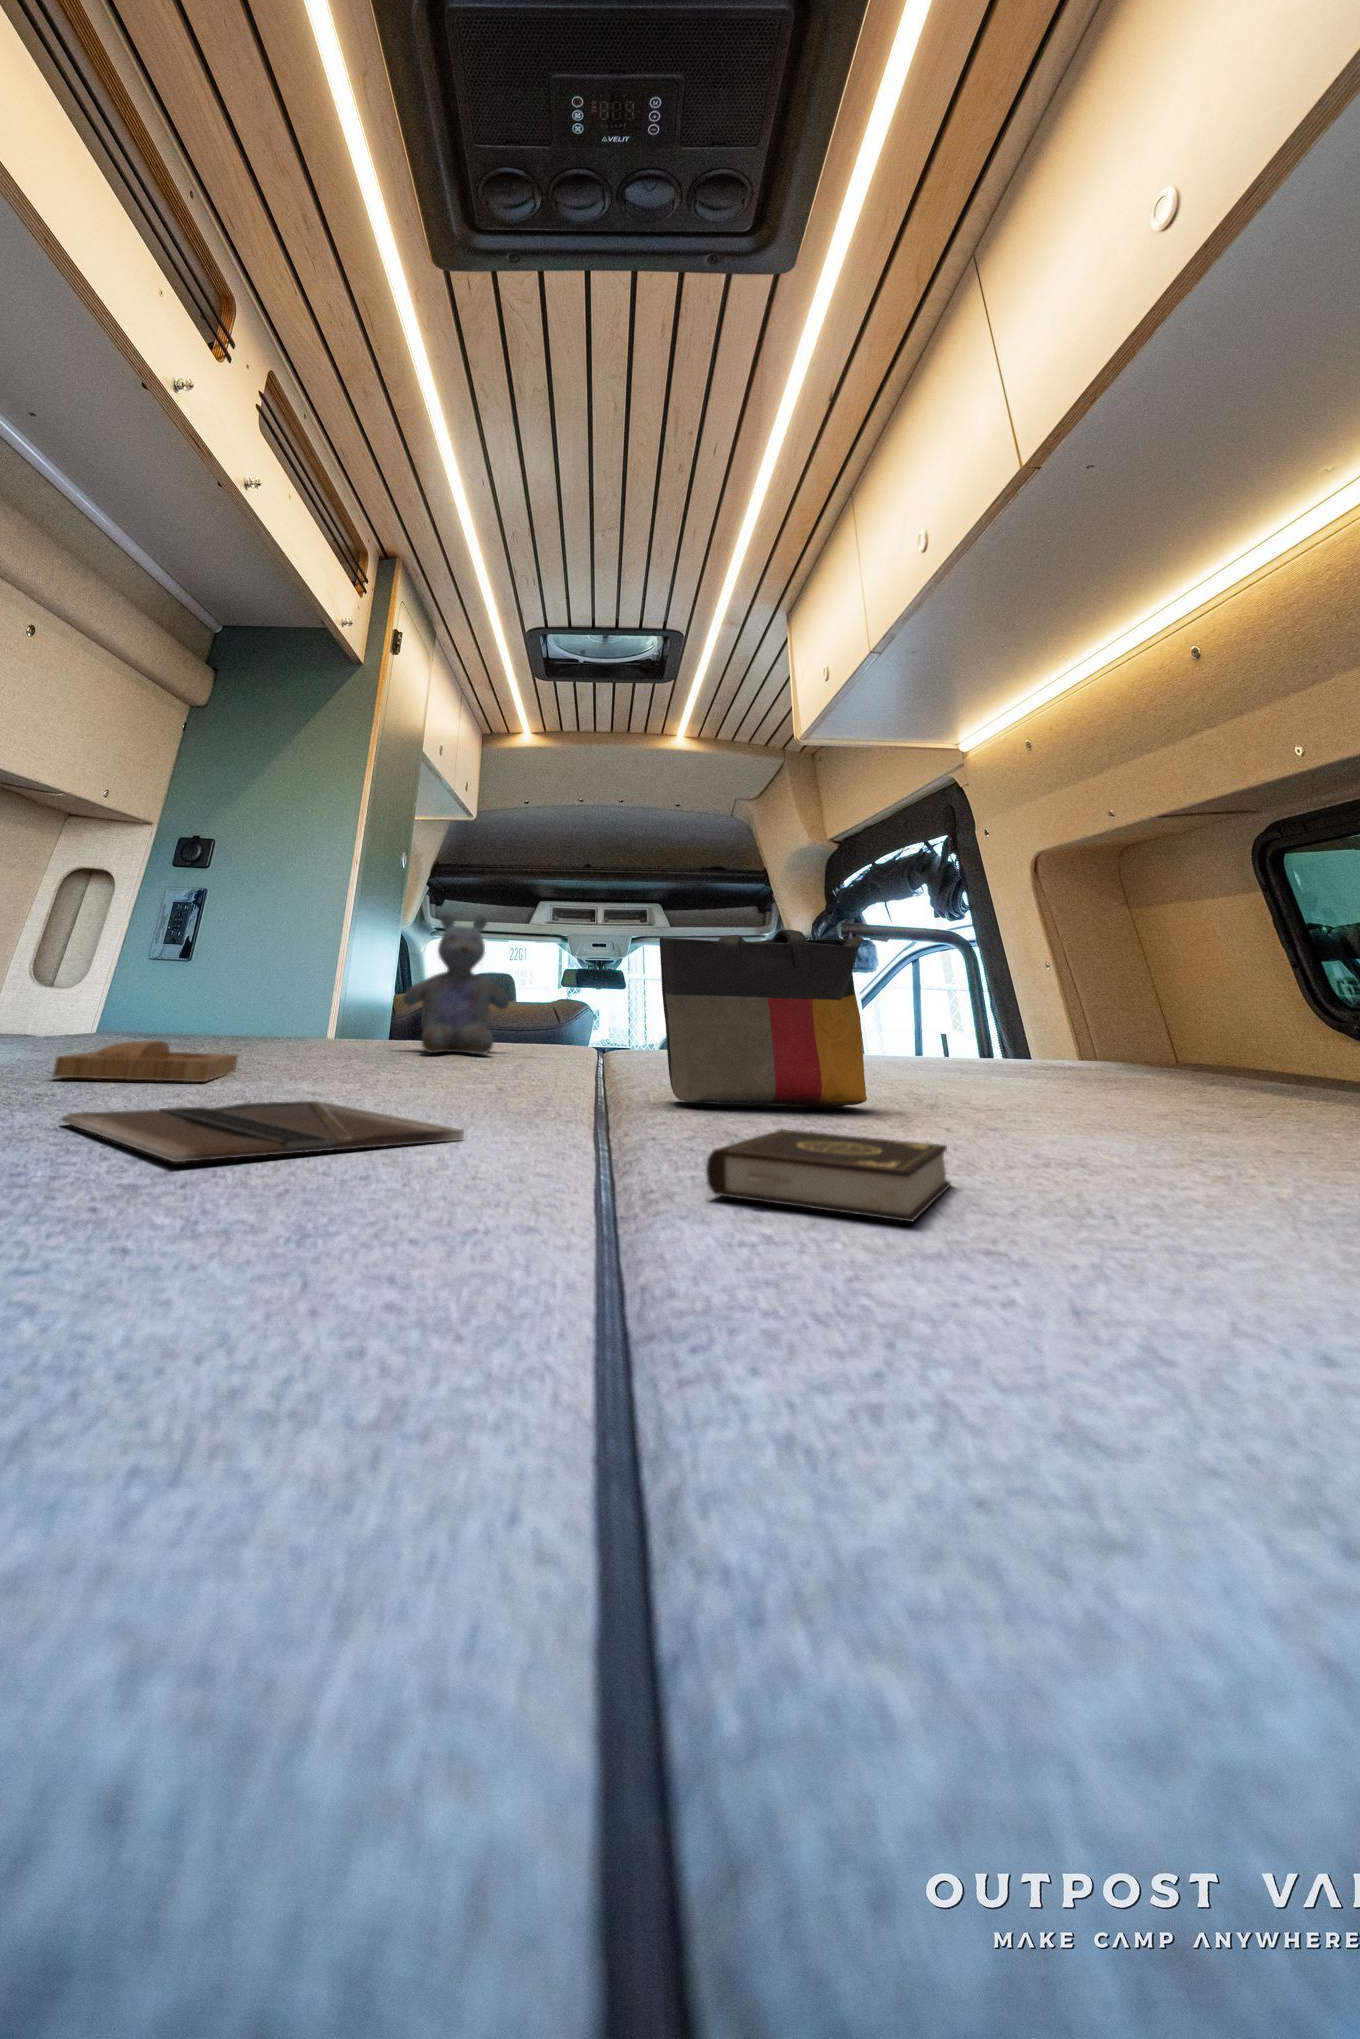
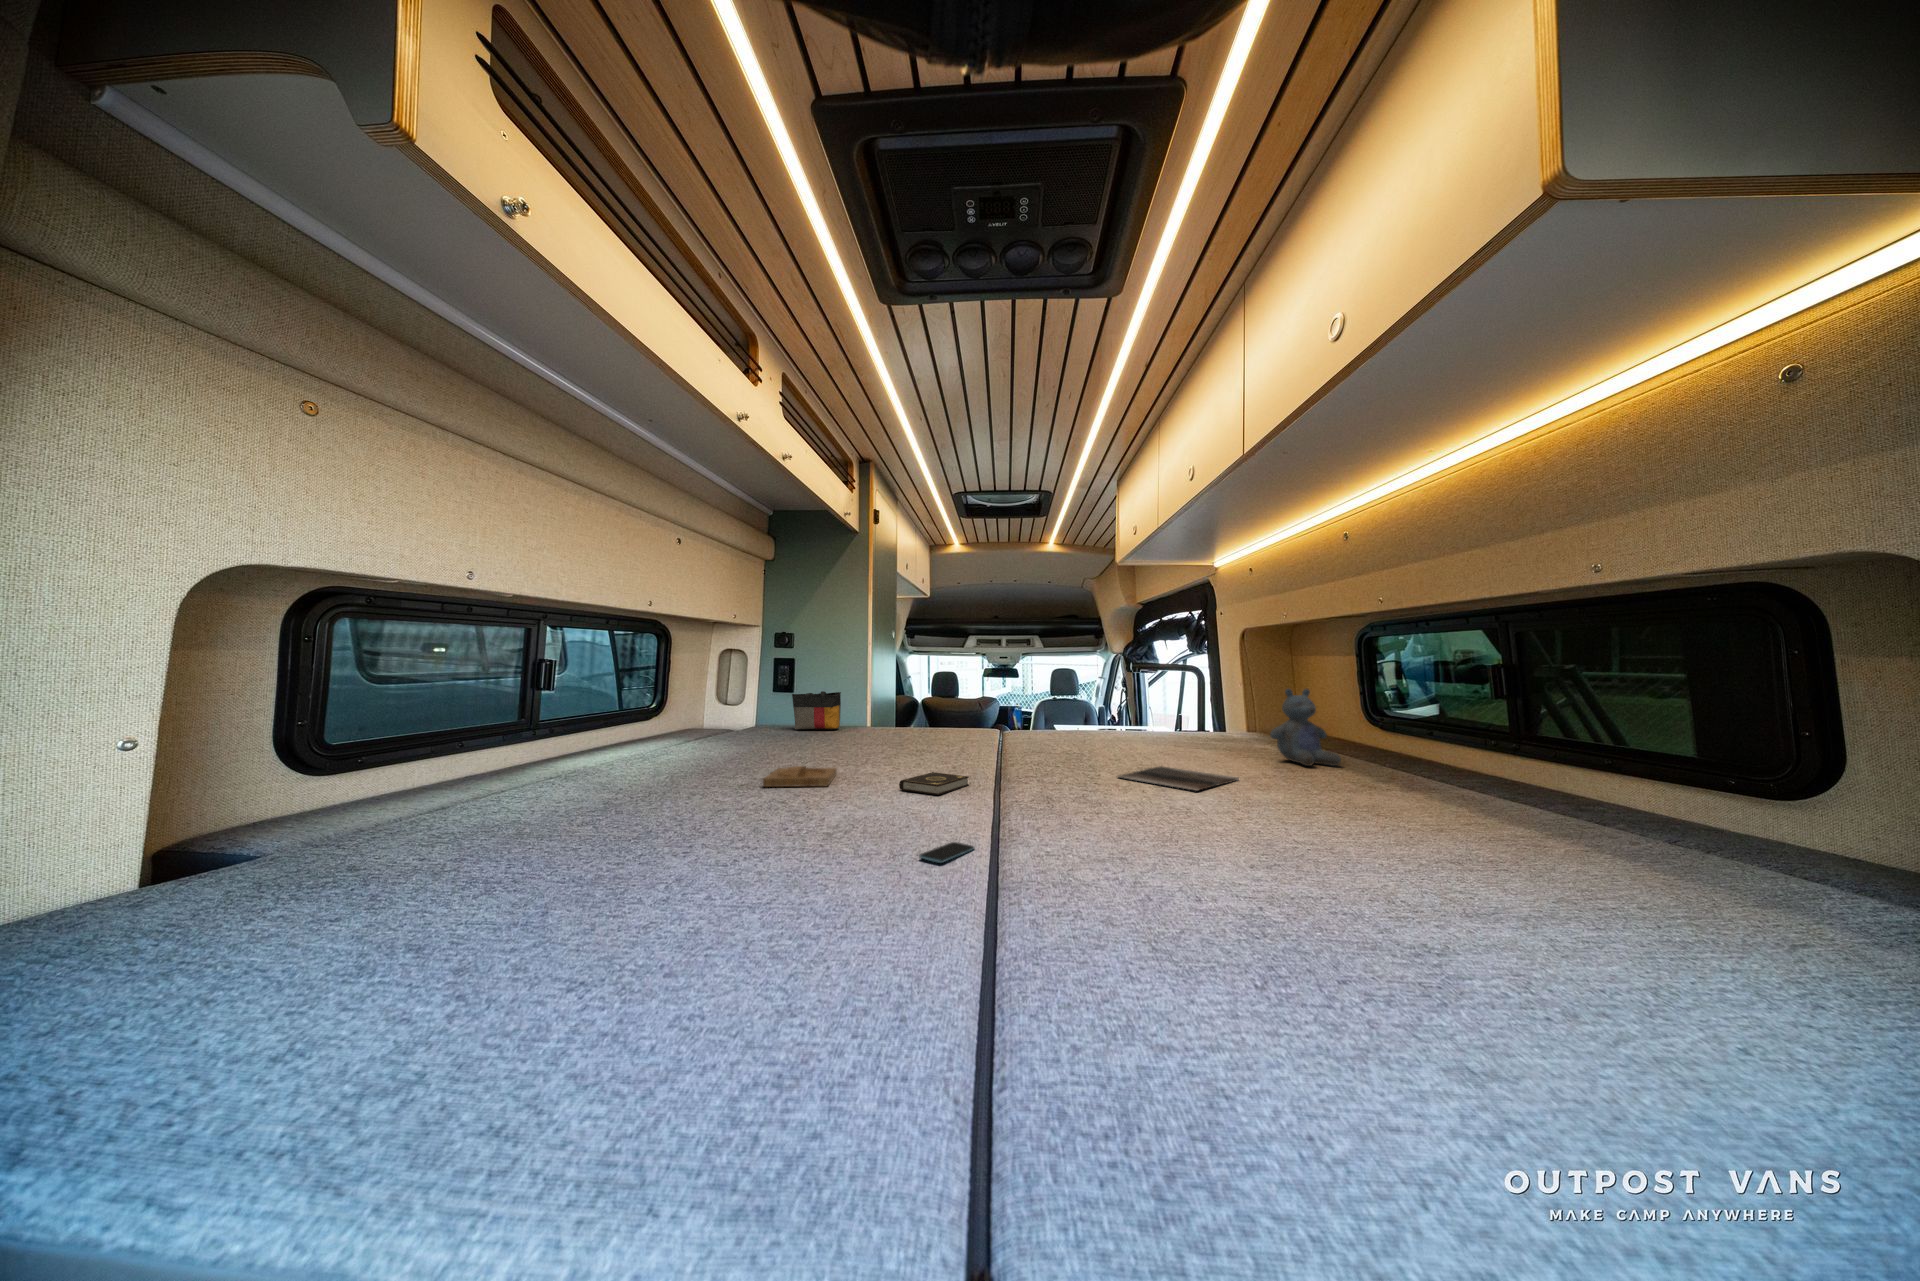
stuffed bear: present [403,914,509,1054] -> present [1270,689,1341,766]
tote bag: present [659,930,867,1107] -> present [792,691,841,730]
laptop: present [62,1101,464,1162] -> present [1118,766,1239,791]
book: present [706,1129,951,1222] -> present [899,772,969,795]
smartphone: none [377,1157,531,1191] -> present [919,842,974,863]

